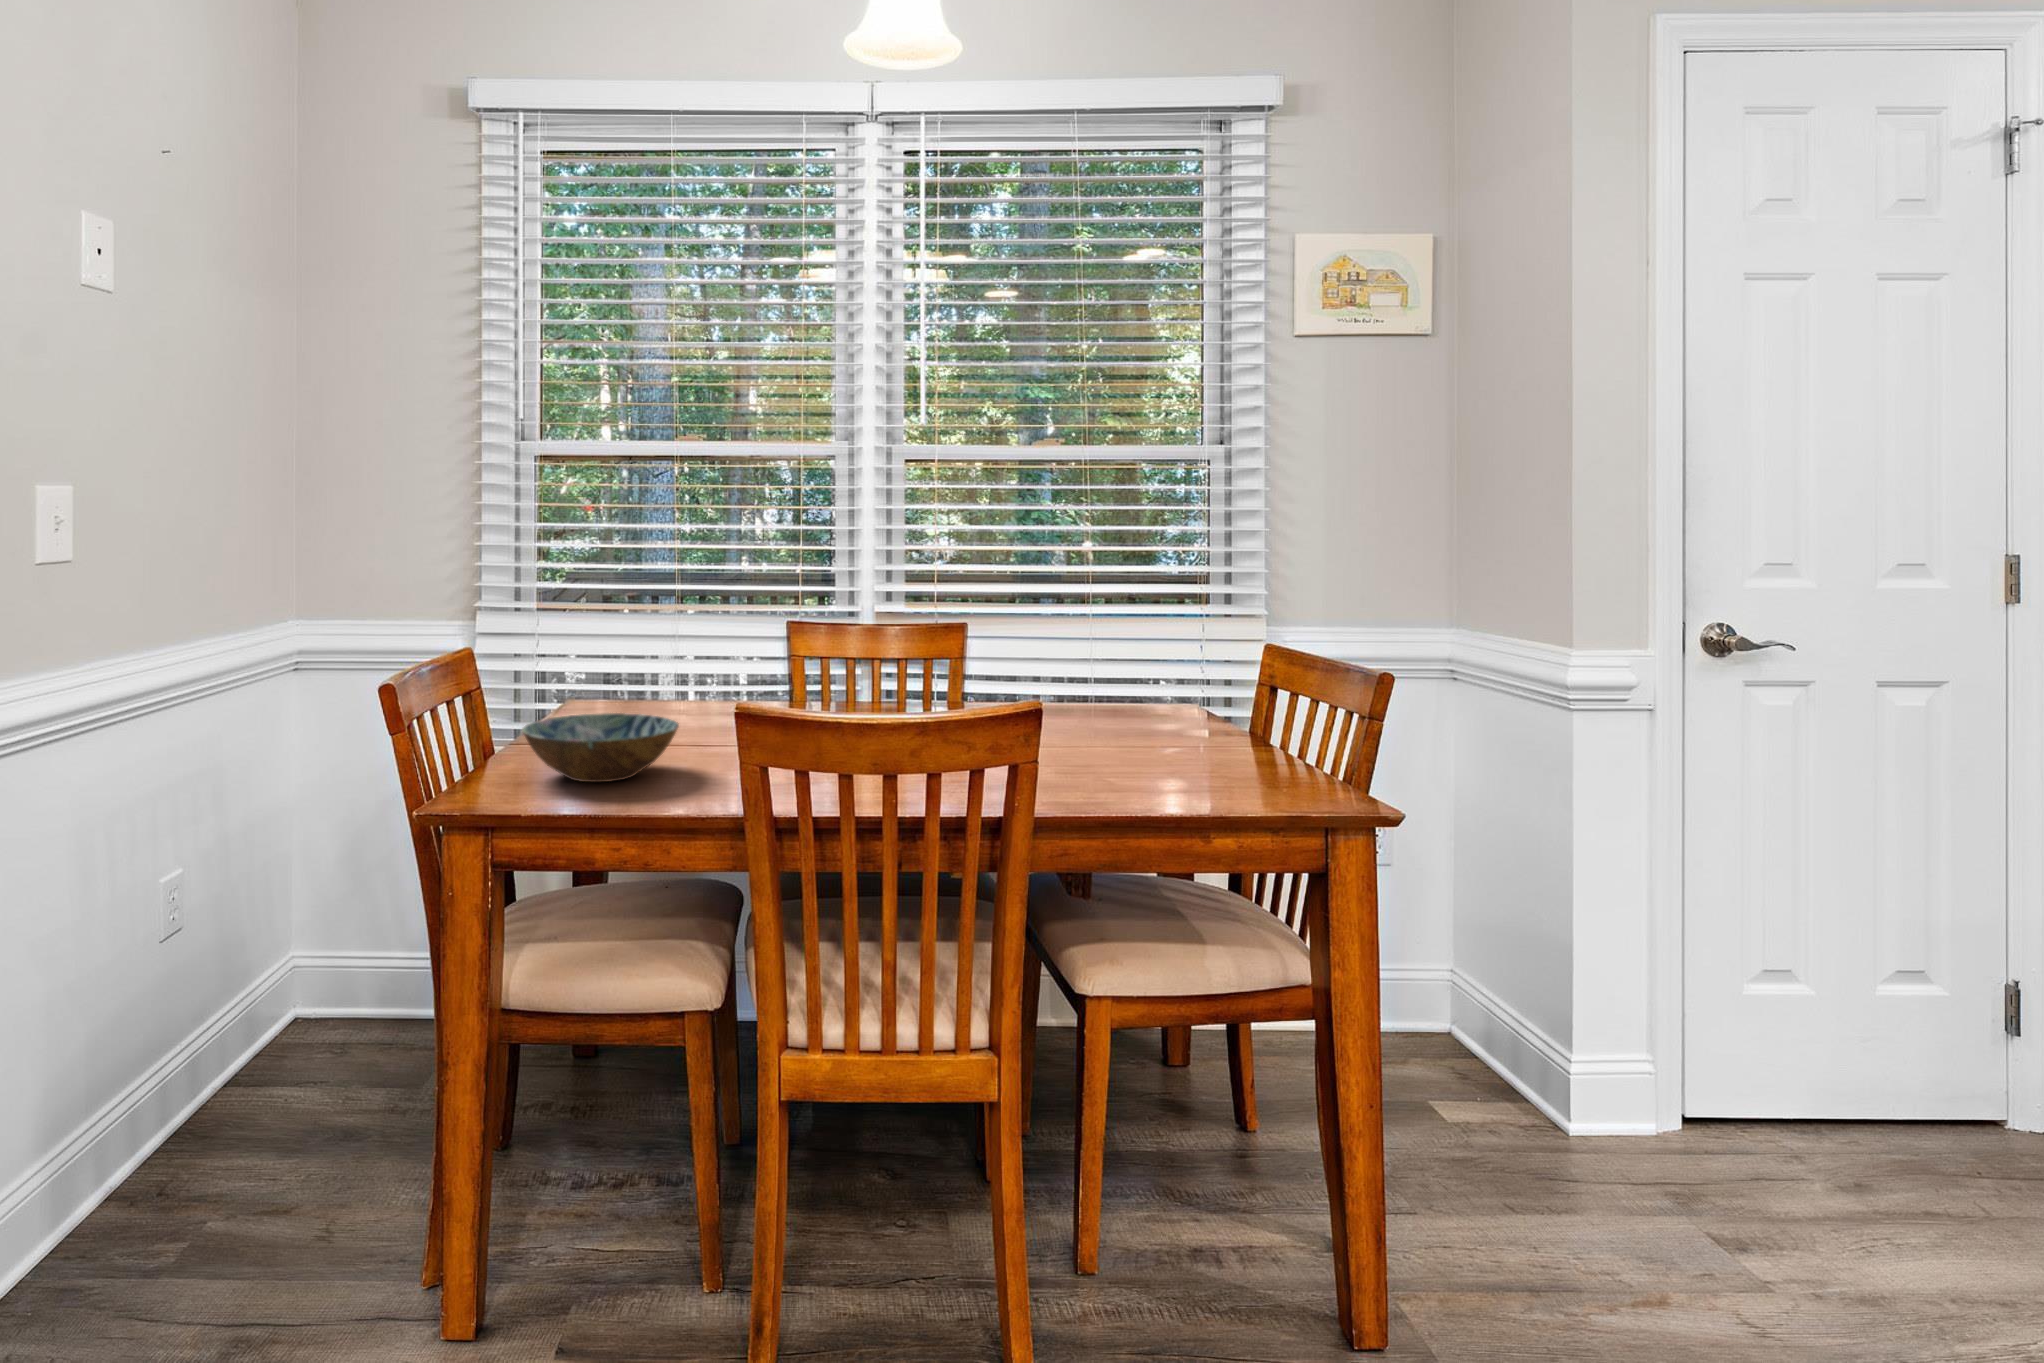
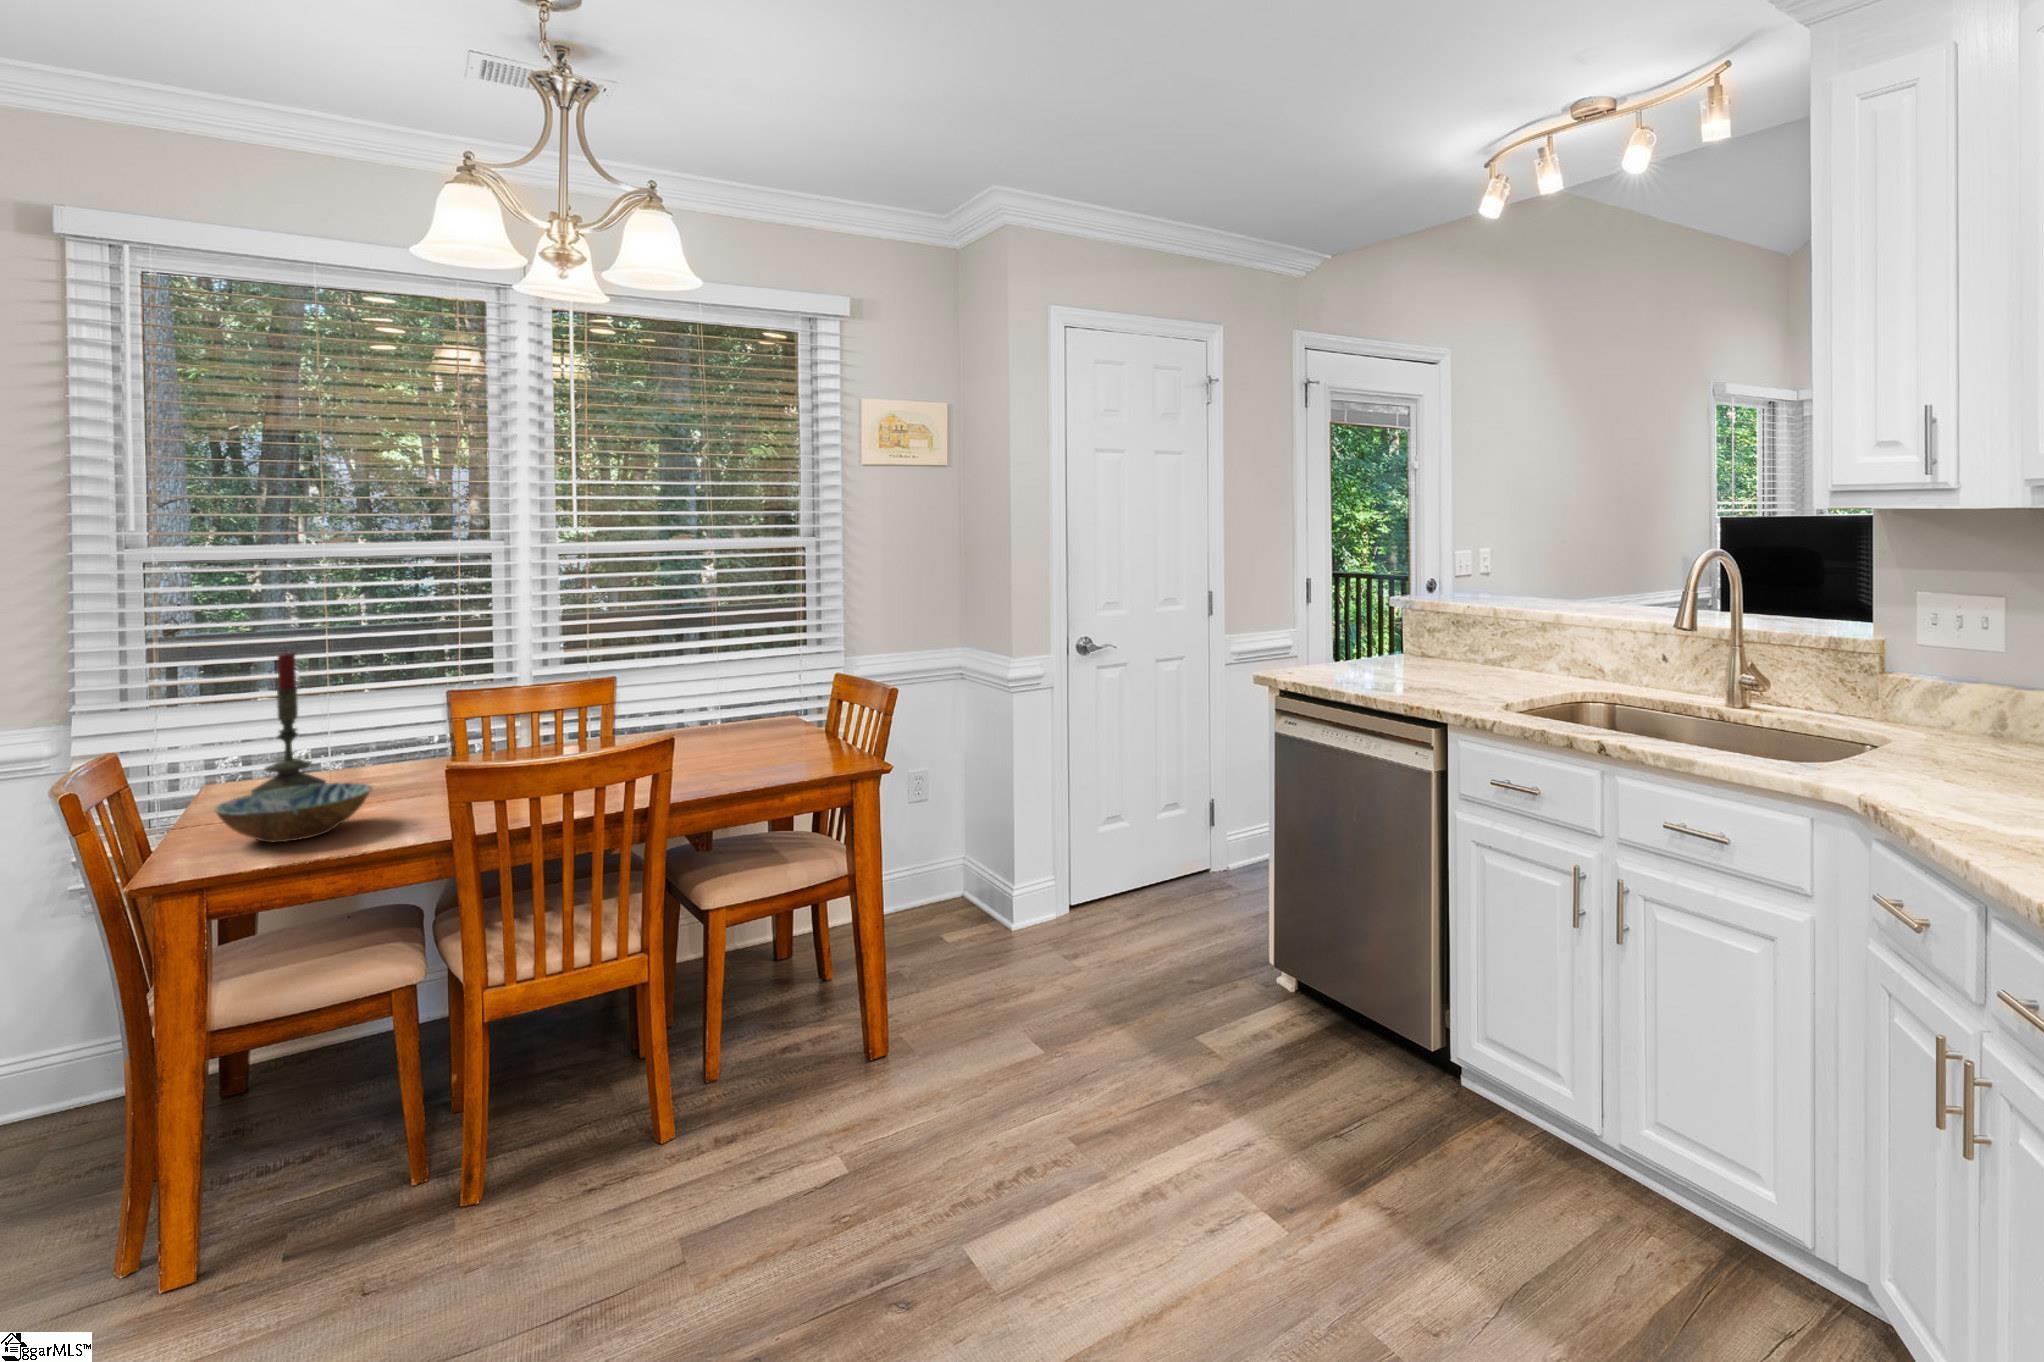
candle: none [592,549,660,727] -> present [251,652,326,794]

